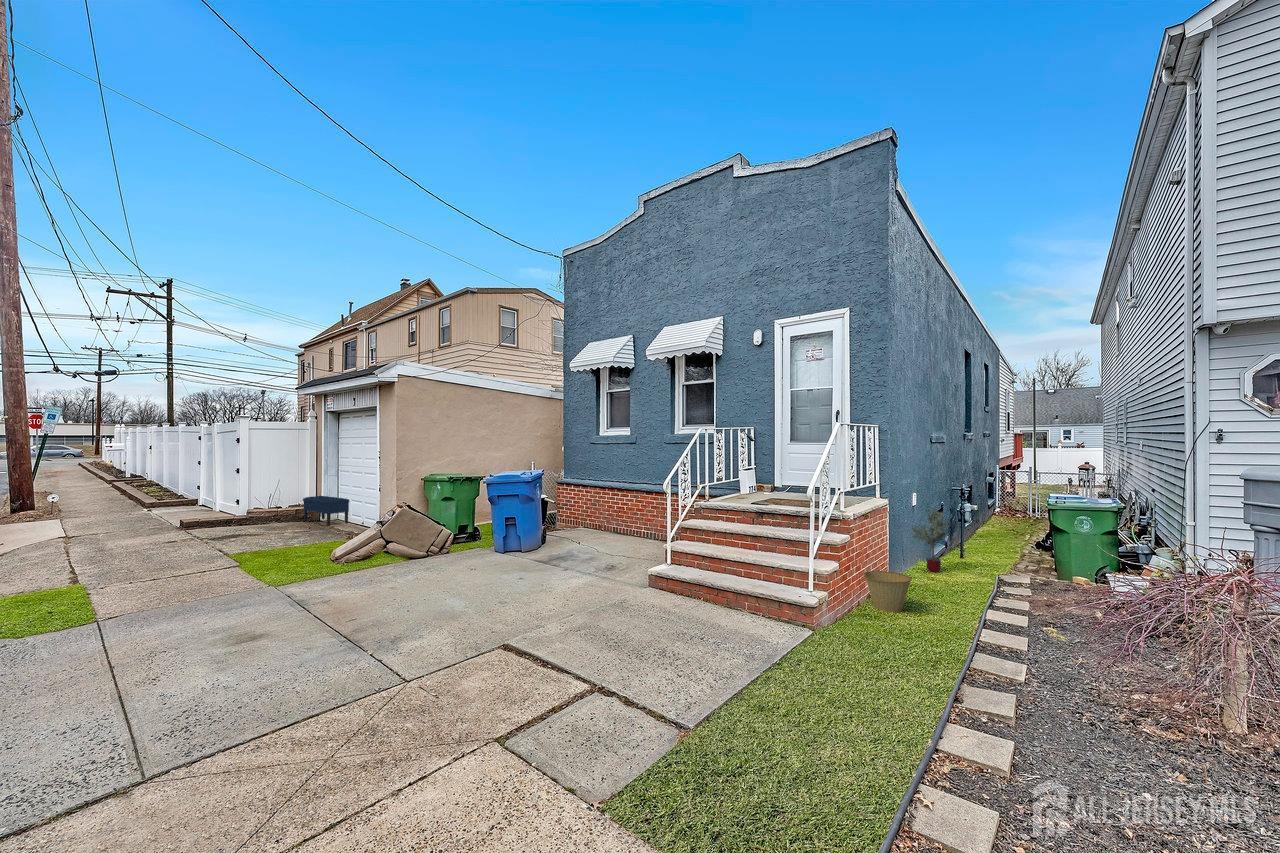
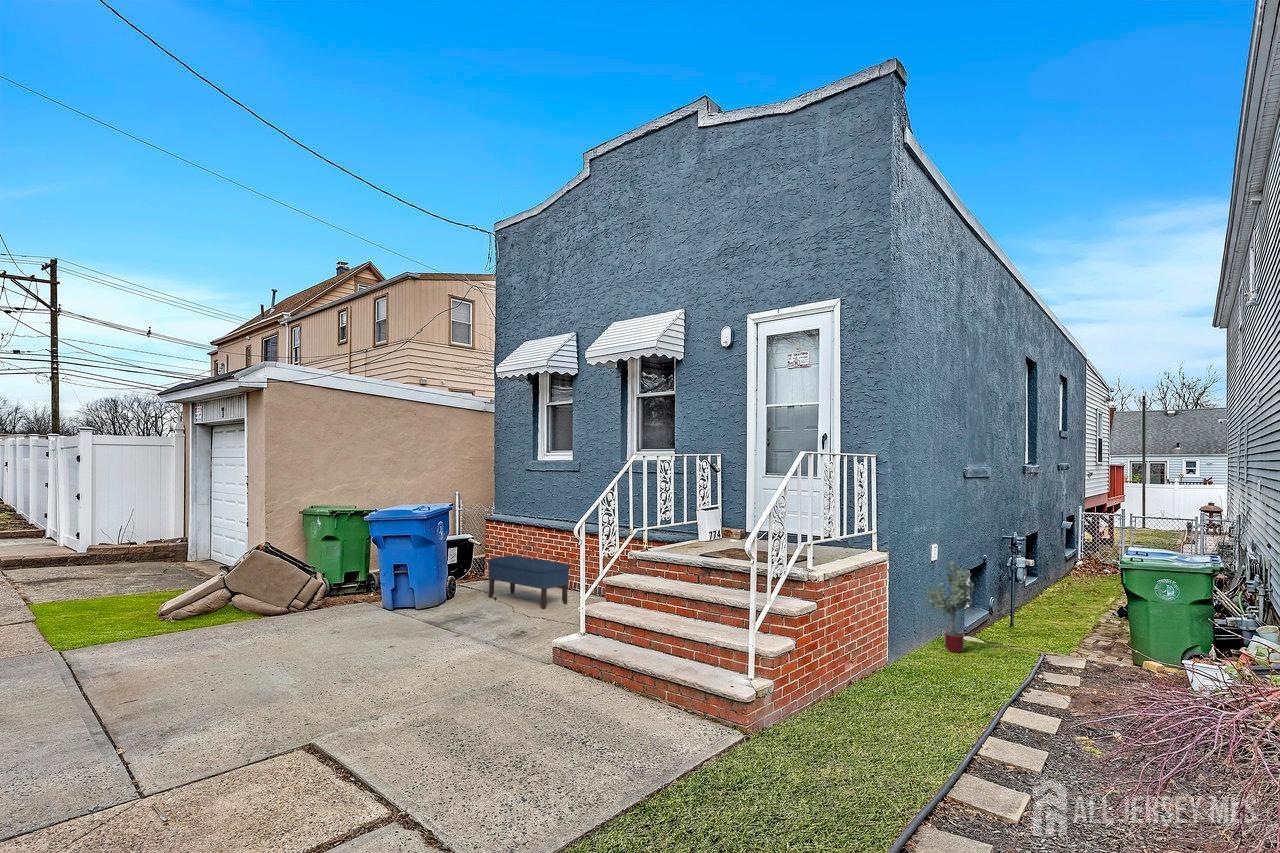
bench: present [303,496,349,526] -> present [488,556,570,609]
basket: present [863,571,911,612] -> none [835,651,897,709]

